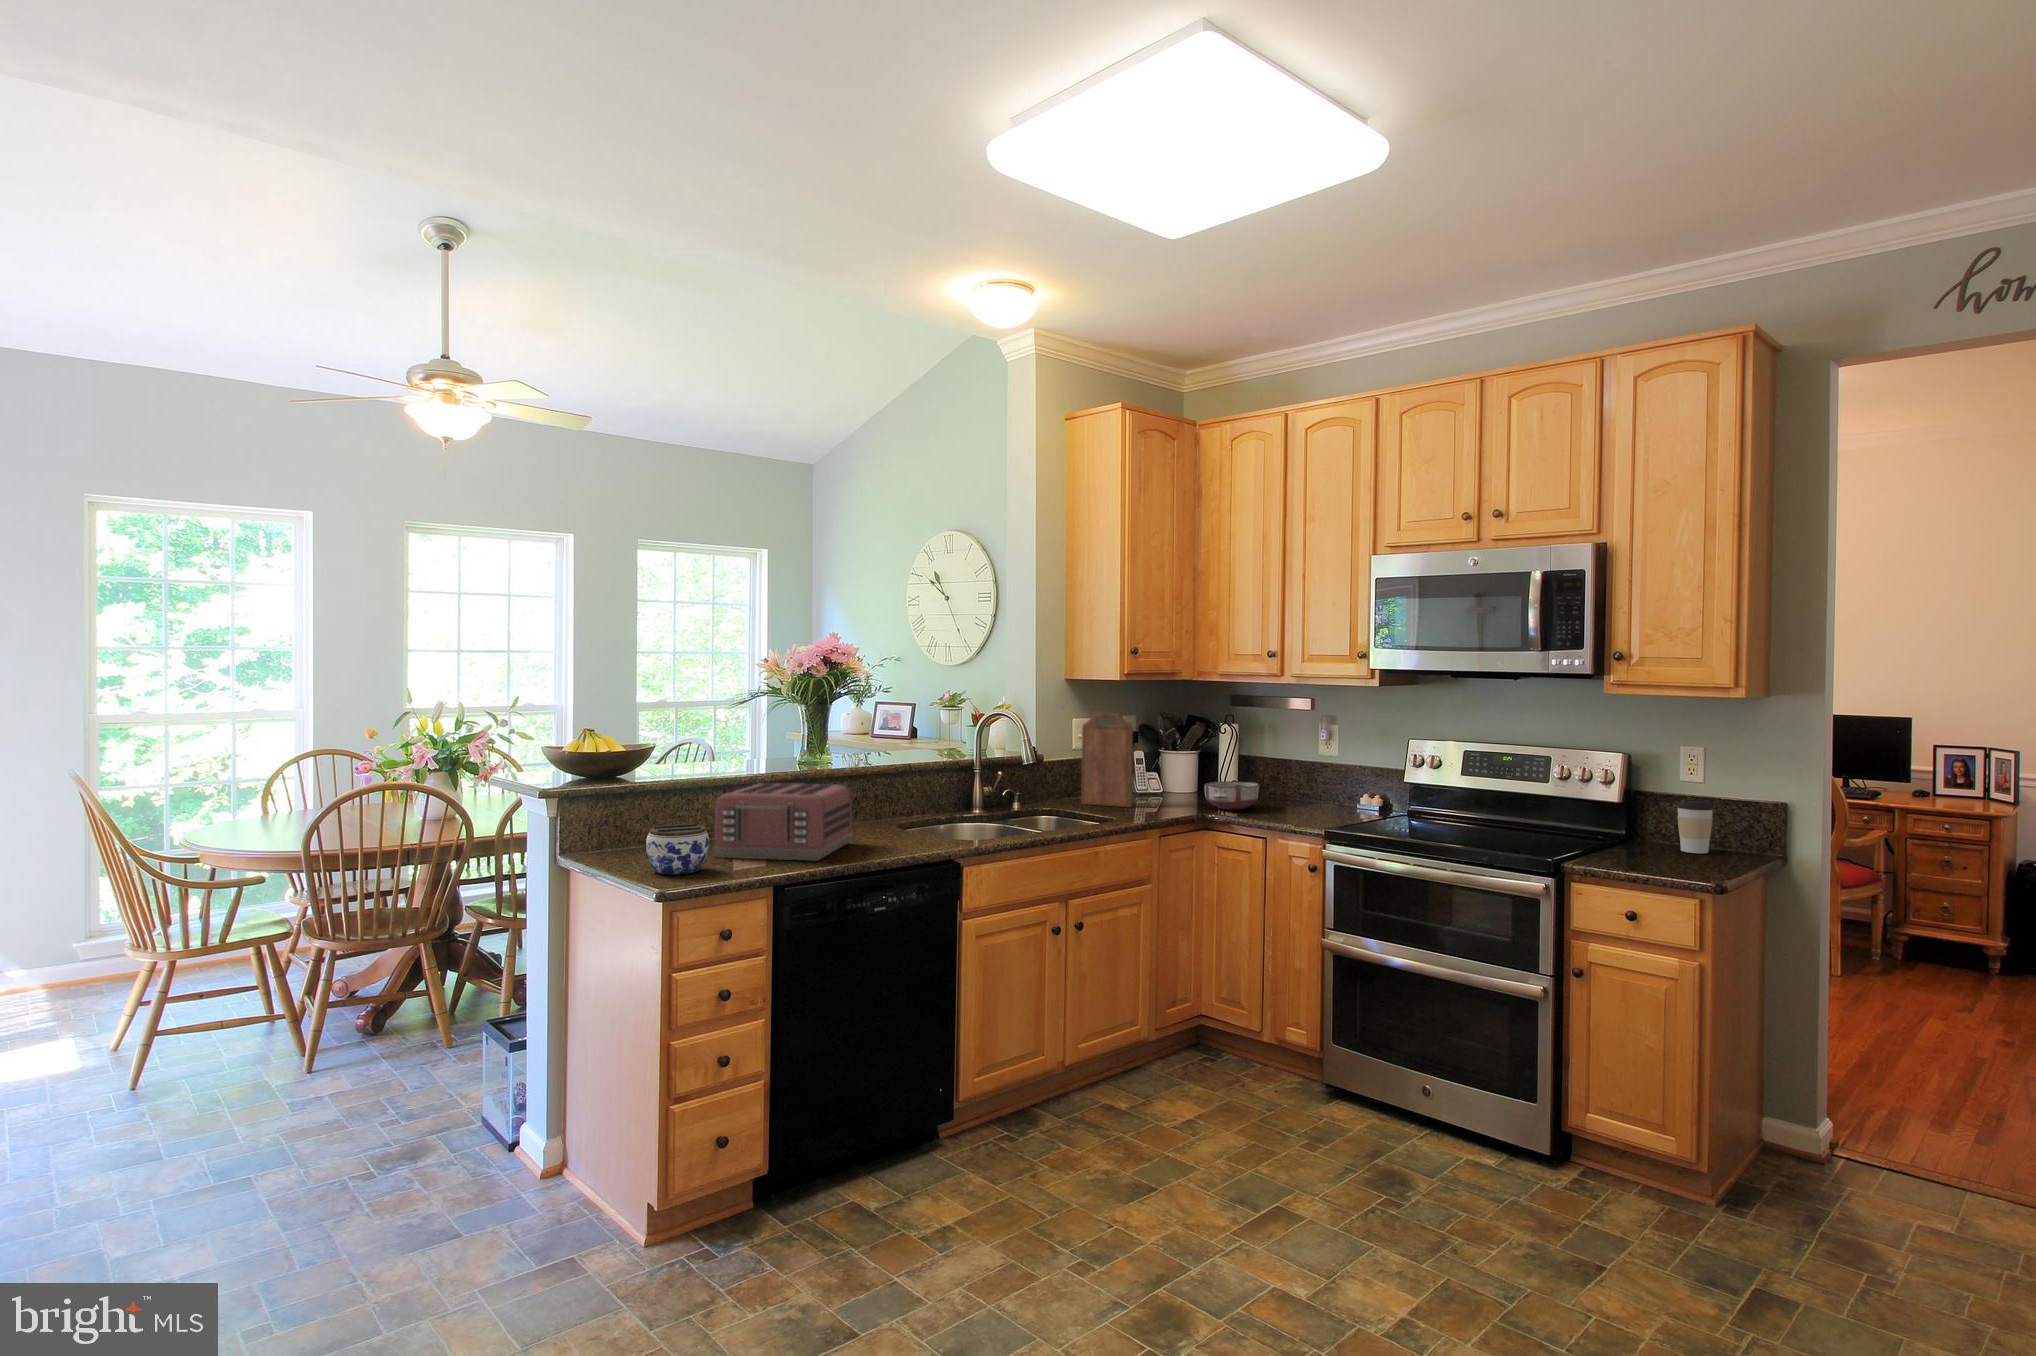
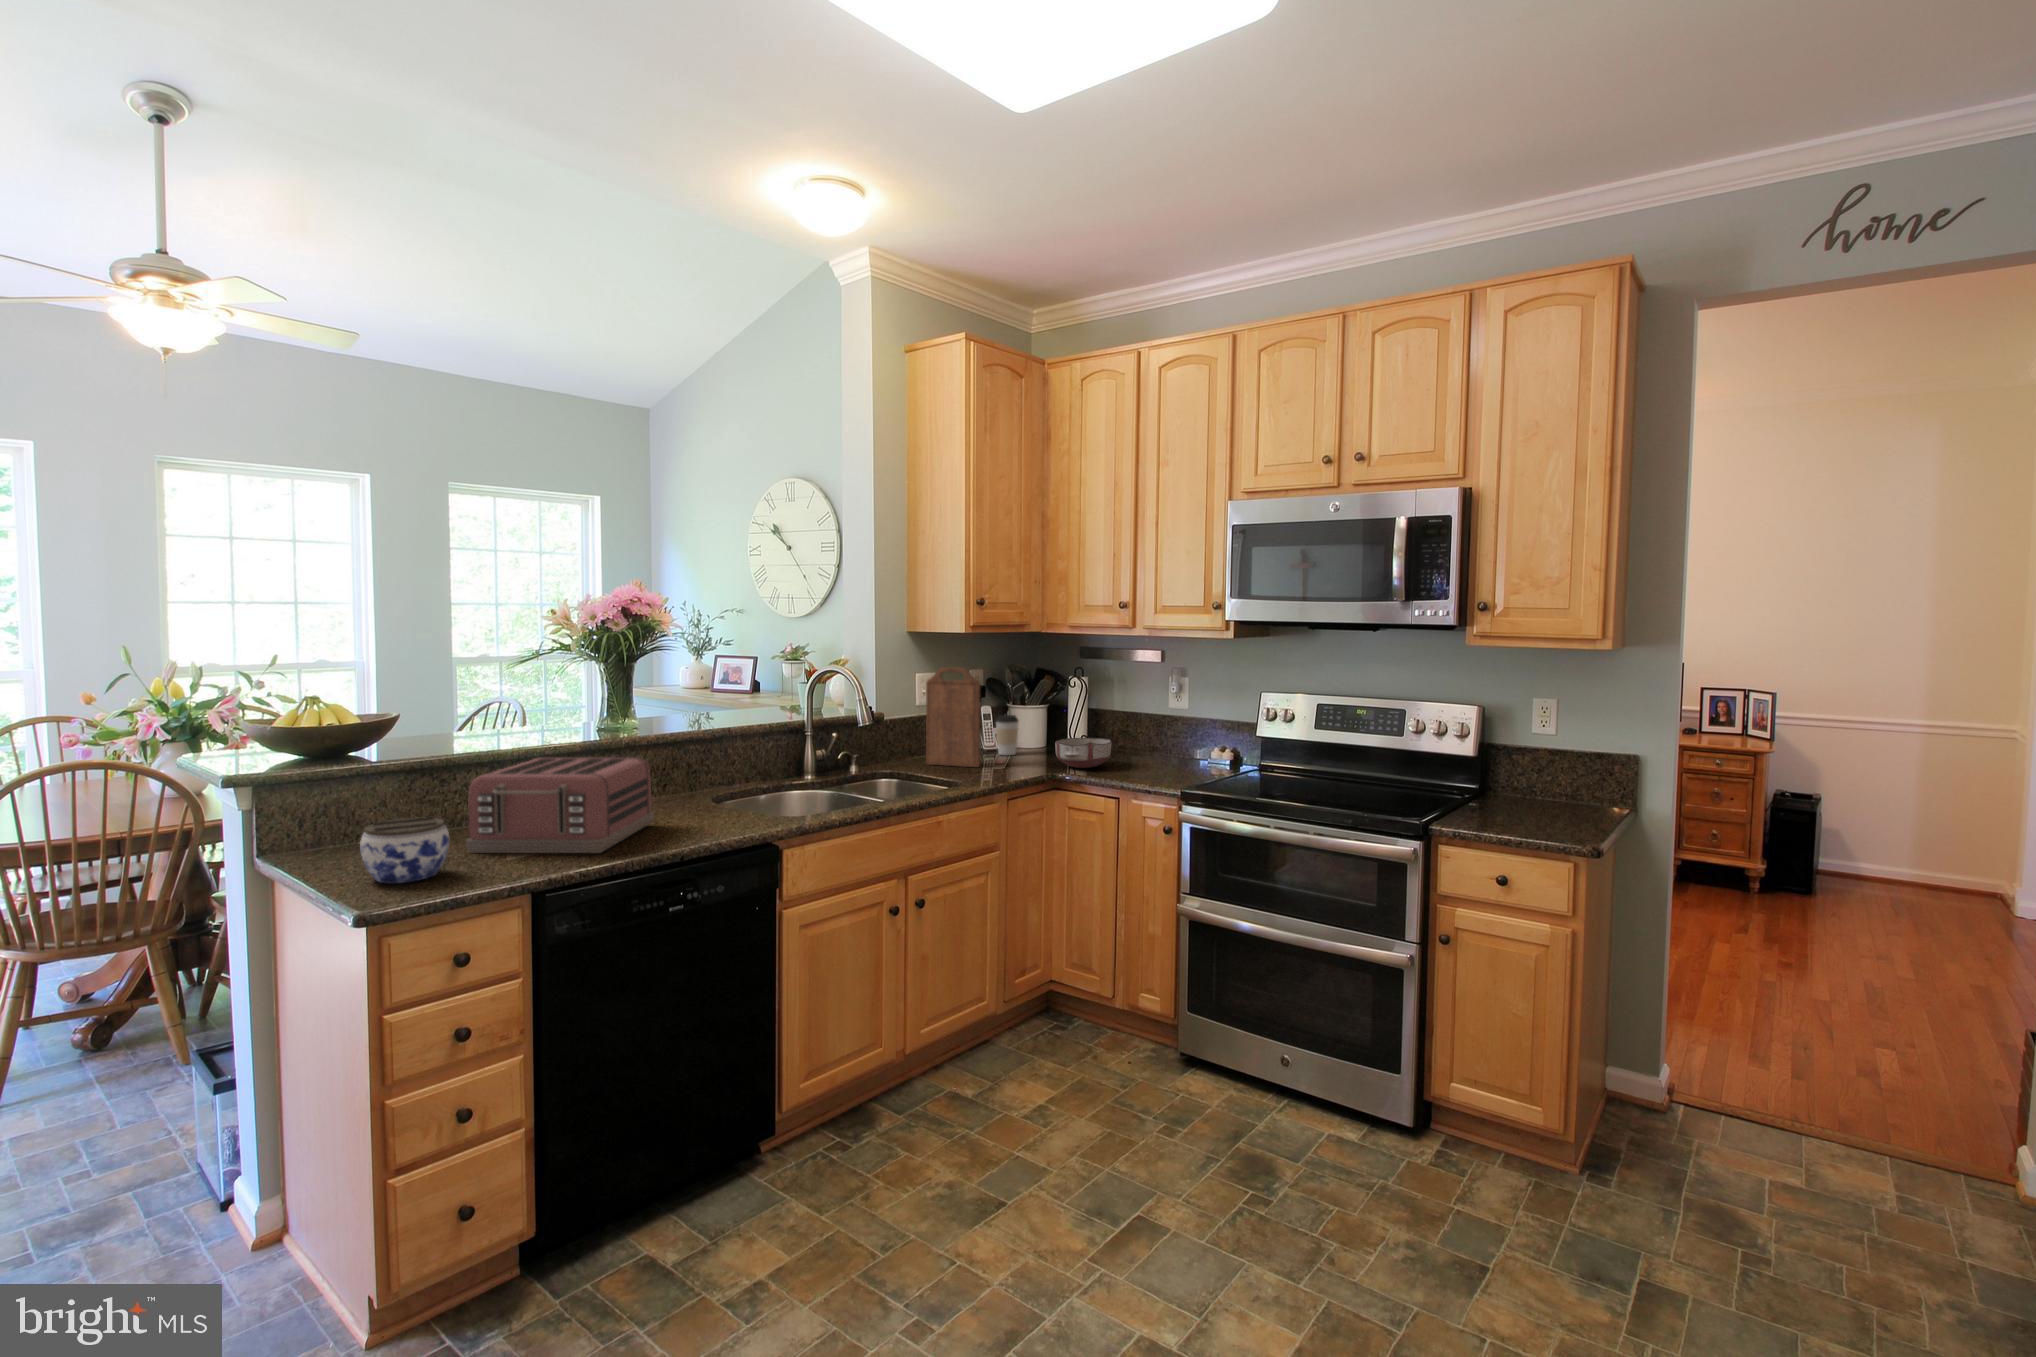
coffee cup: present [1677,799,1713,854] -> present [996,715,1018,755]

